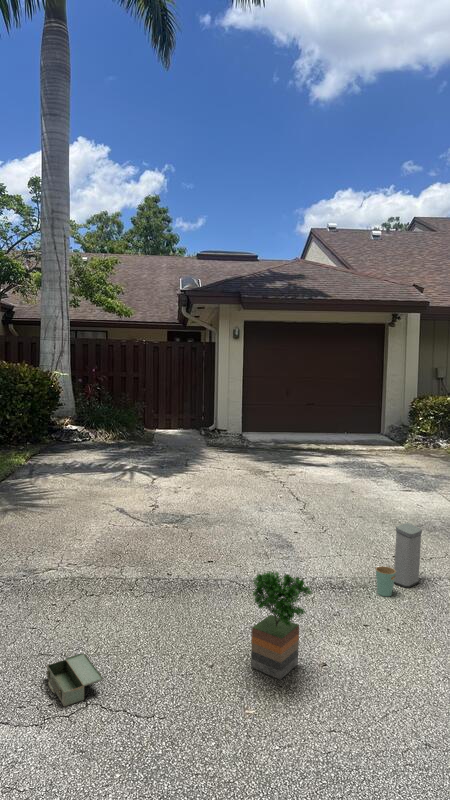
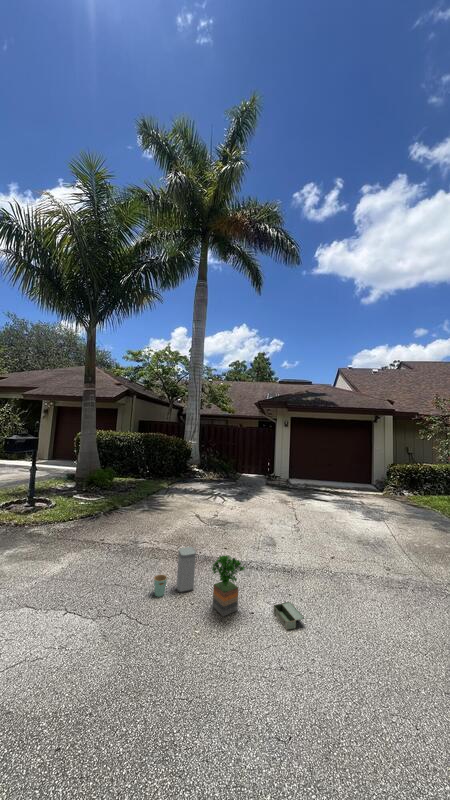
trash can: present [376,523,422,596] -> present [154,547,196,597]
toolbox: present [47,653,103,707] -> present [273,602,304,630]

